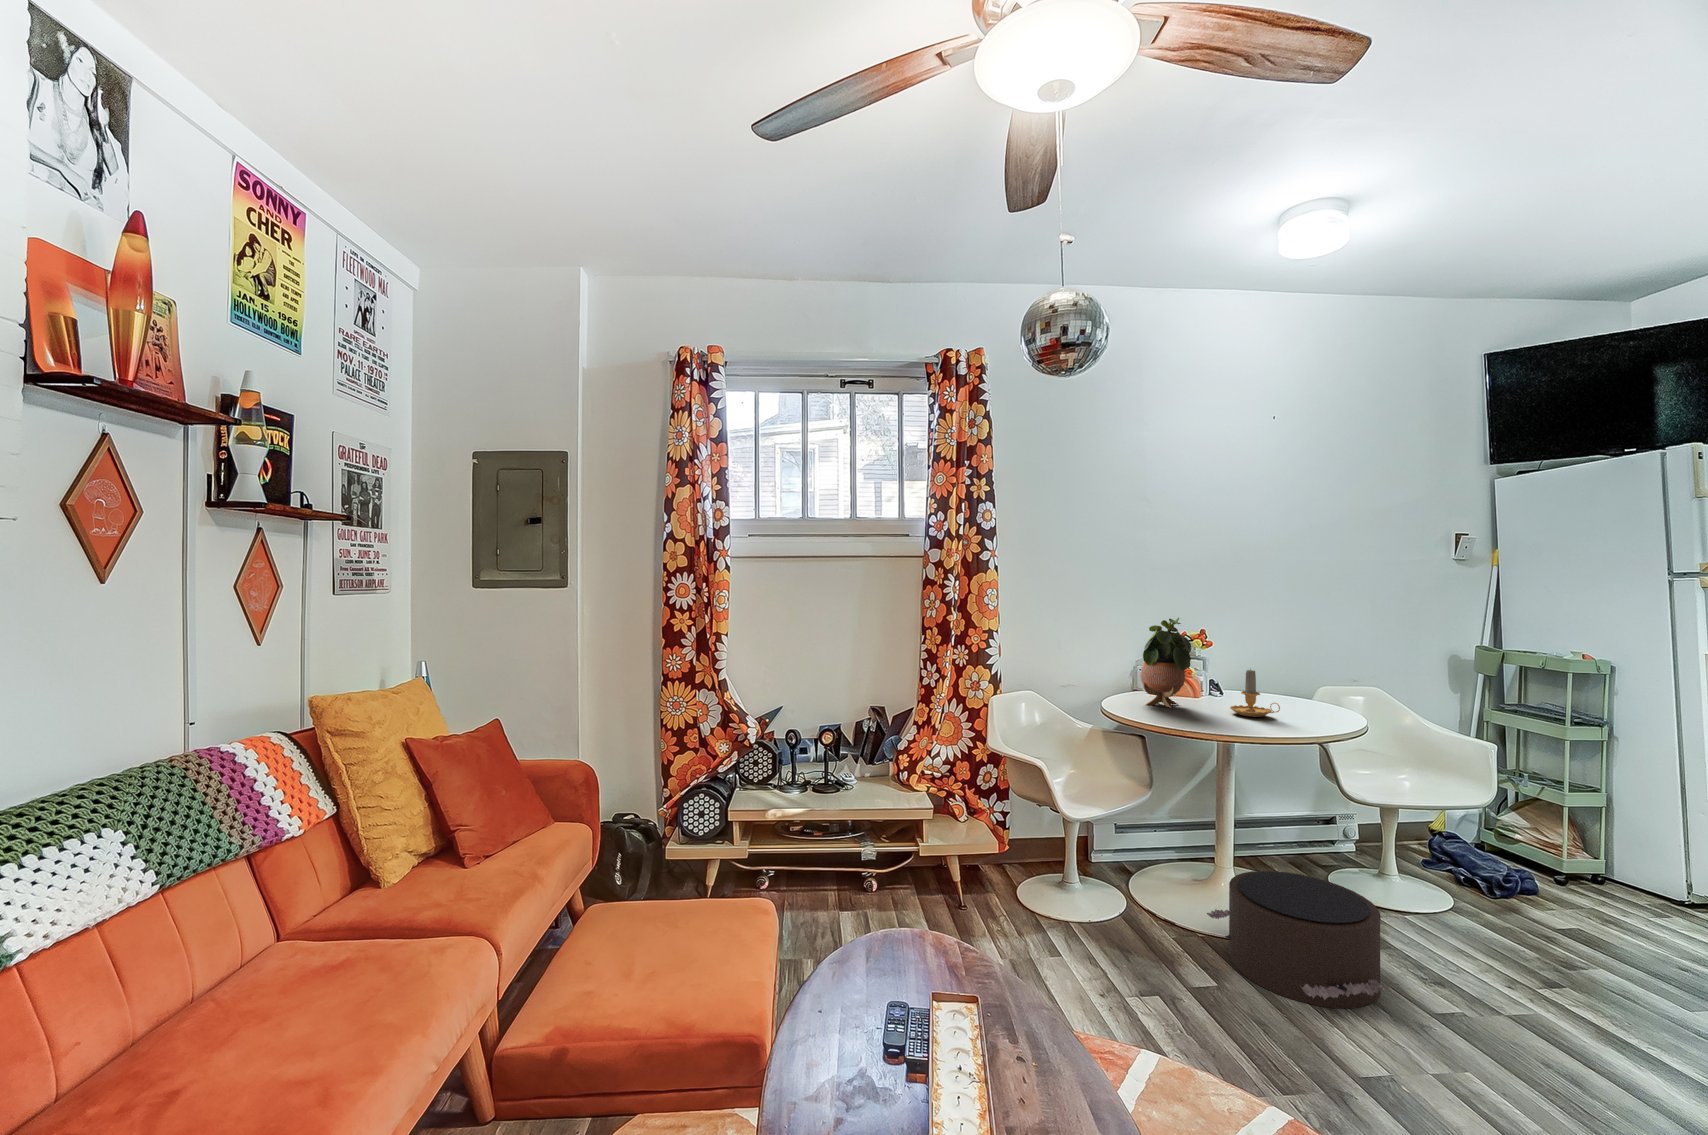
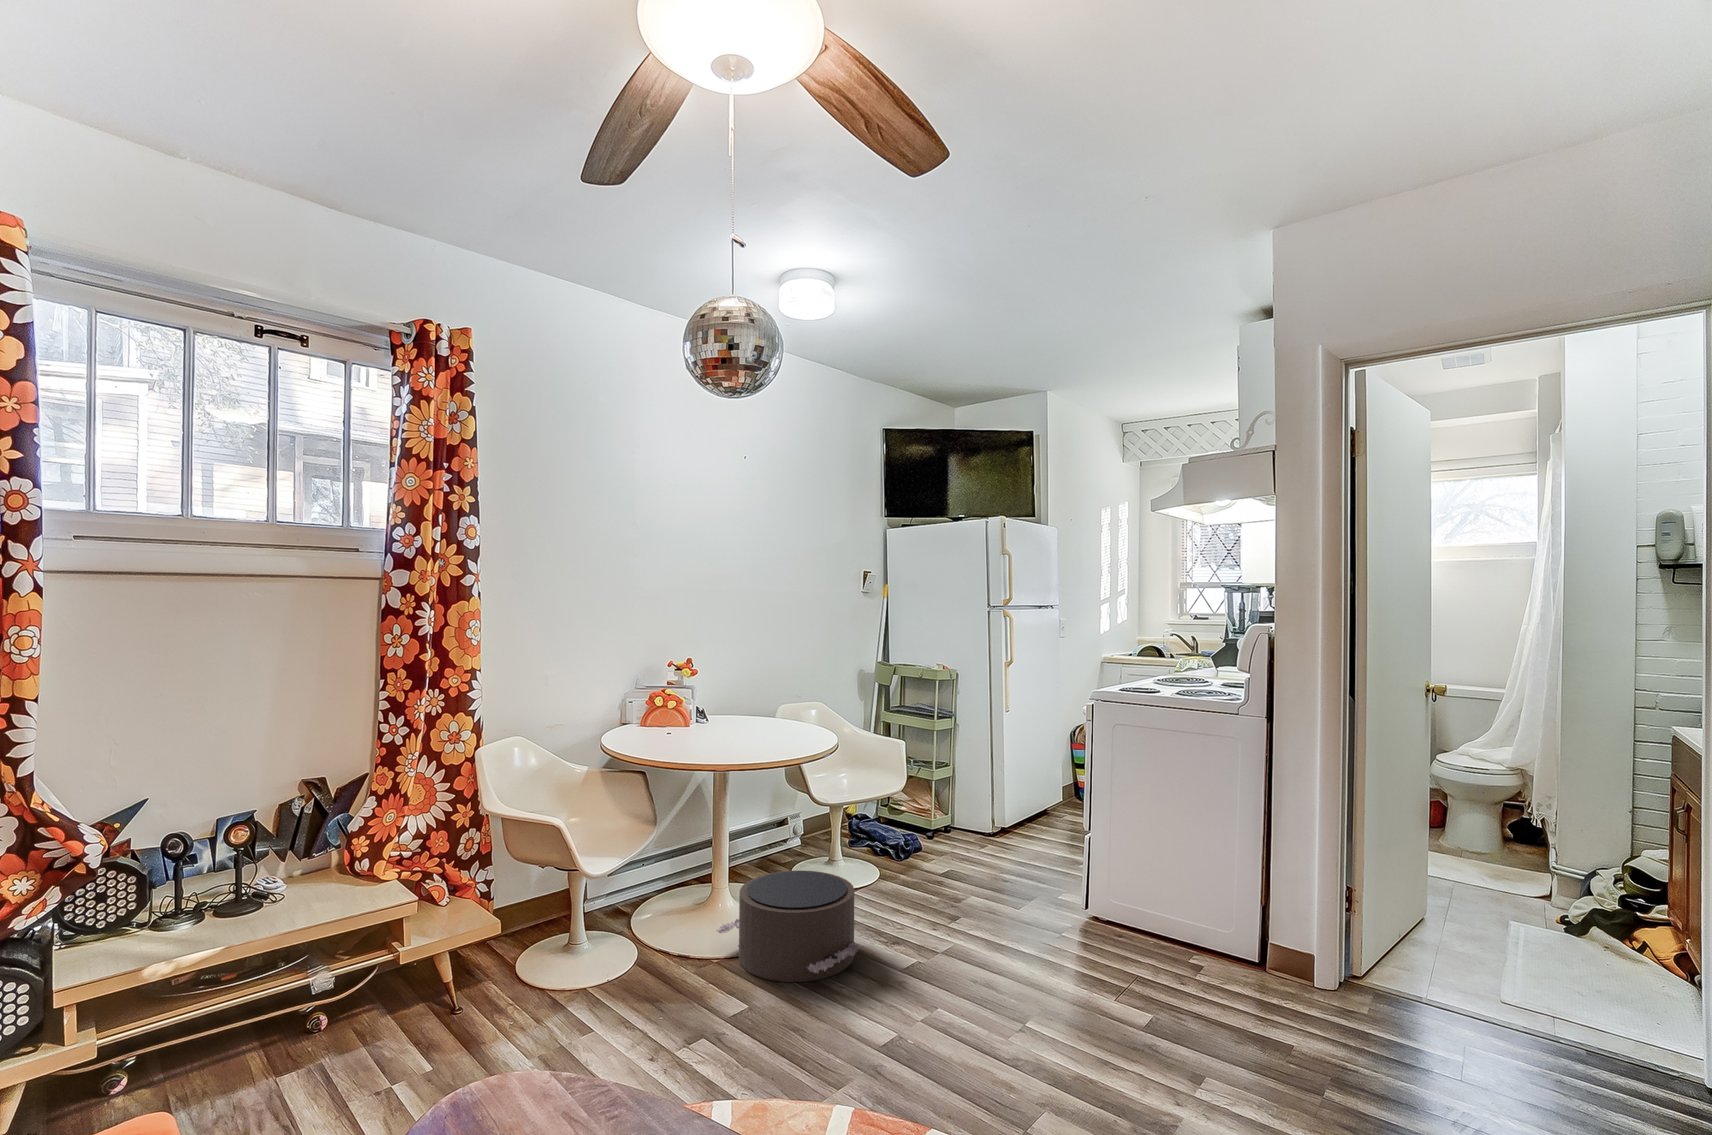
potted plant: present [1140,618,1191,708] -> none [645,643,696,735]
candle: present [1230,669,1280,717] -> none [728,687,770,734]

